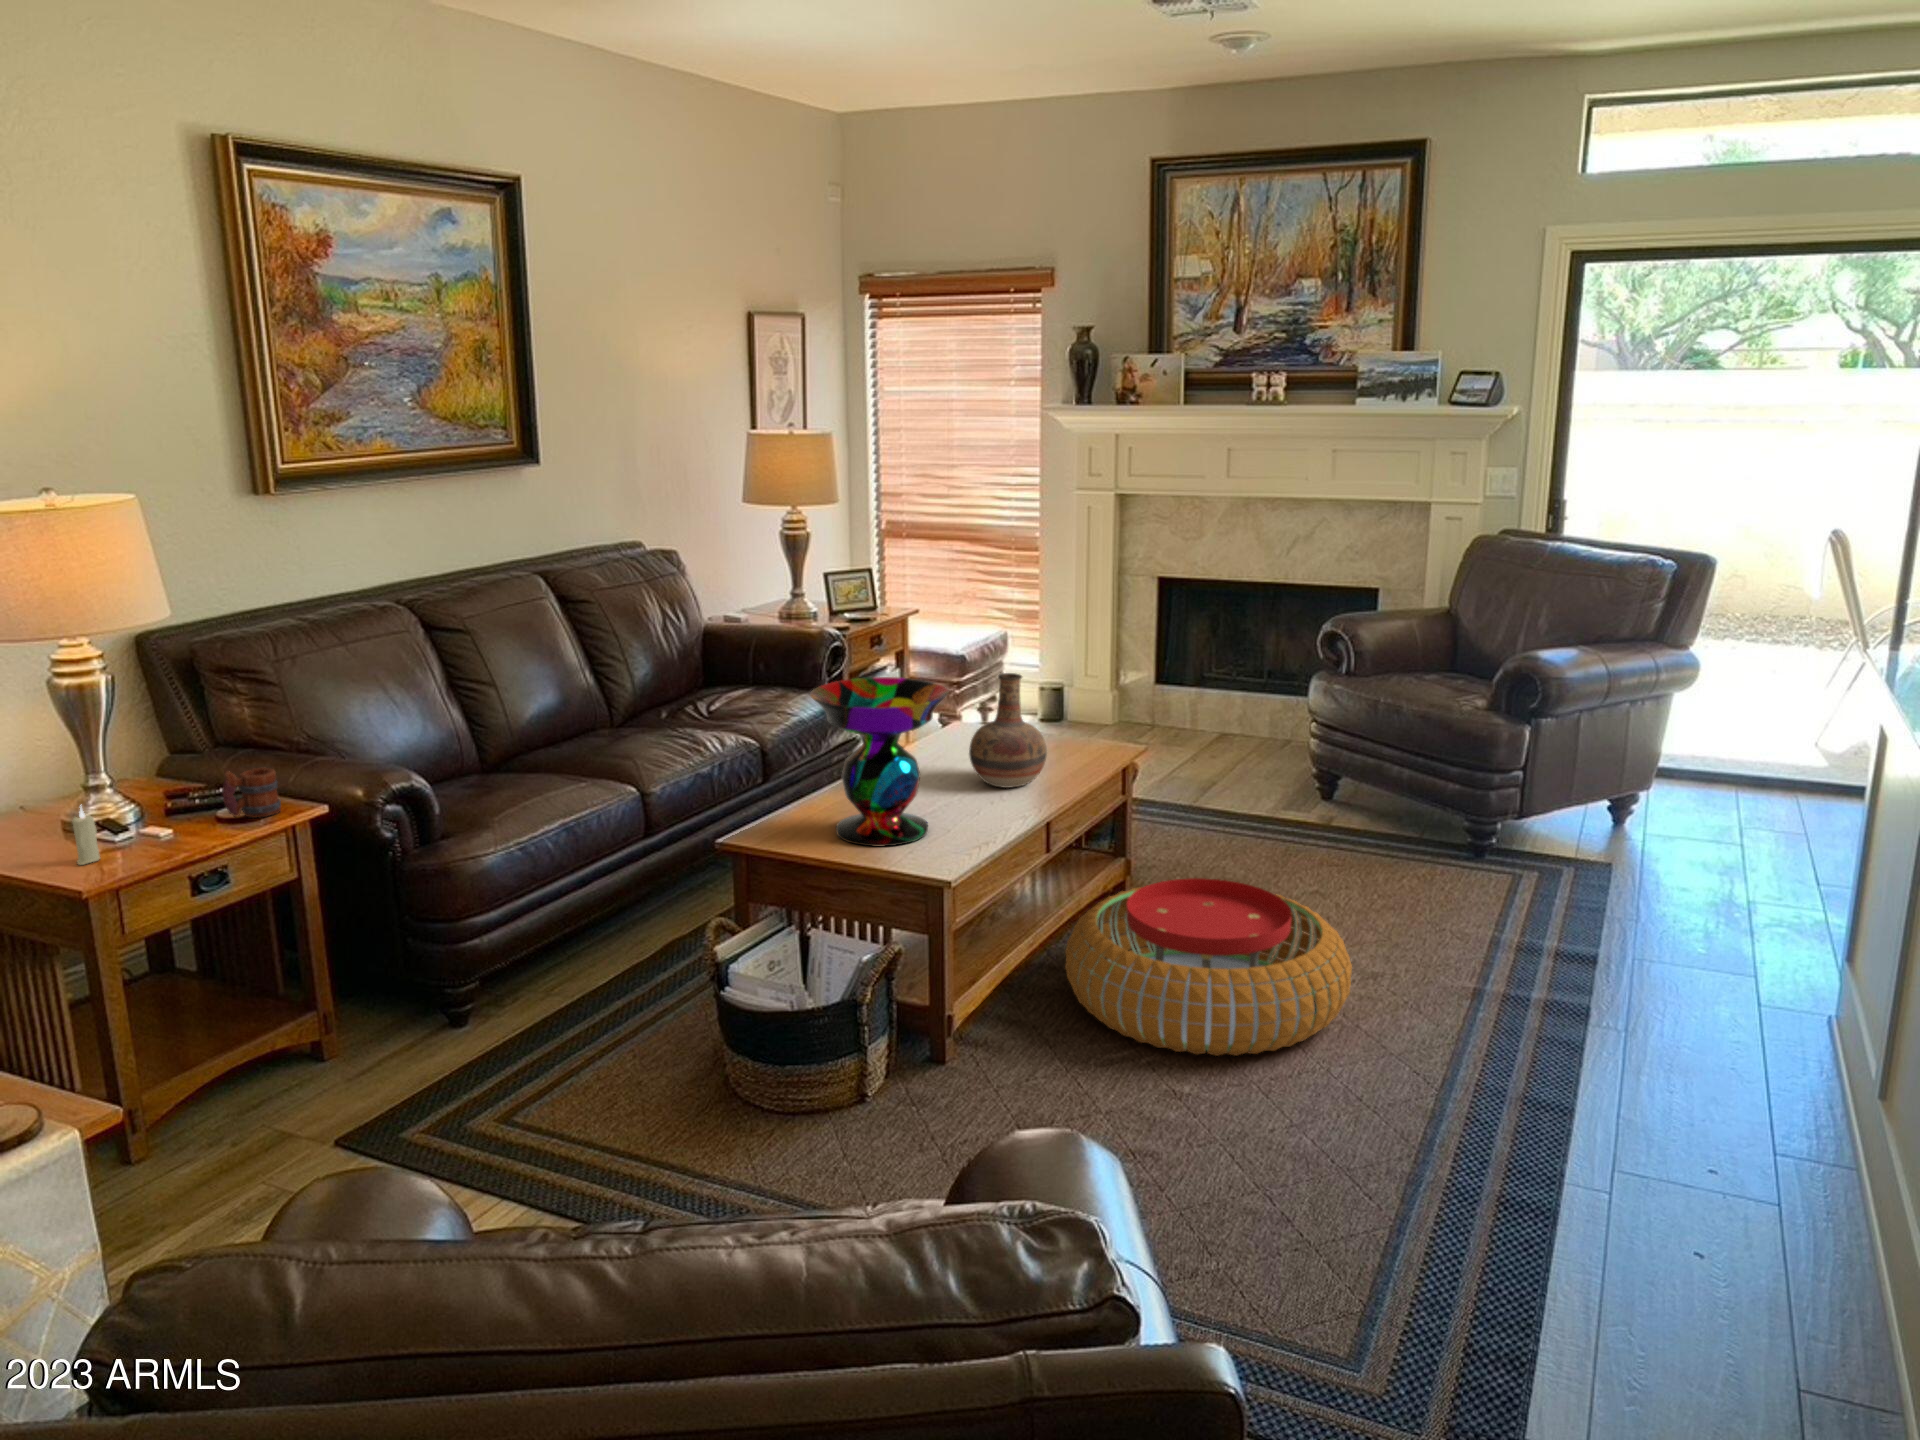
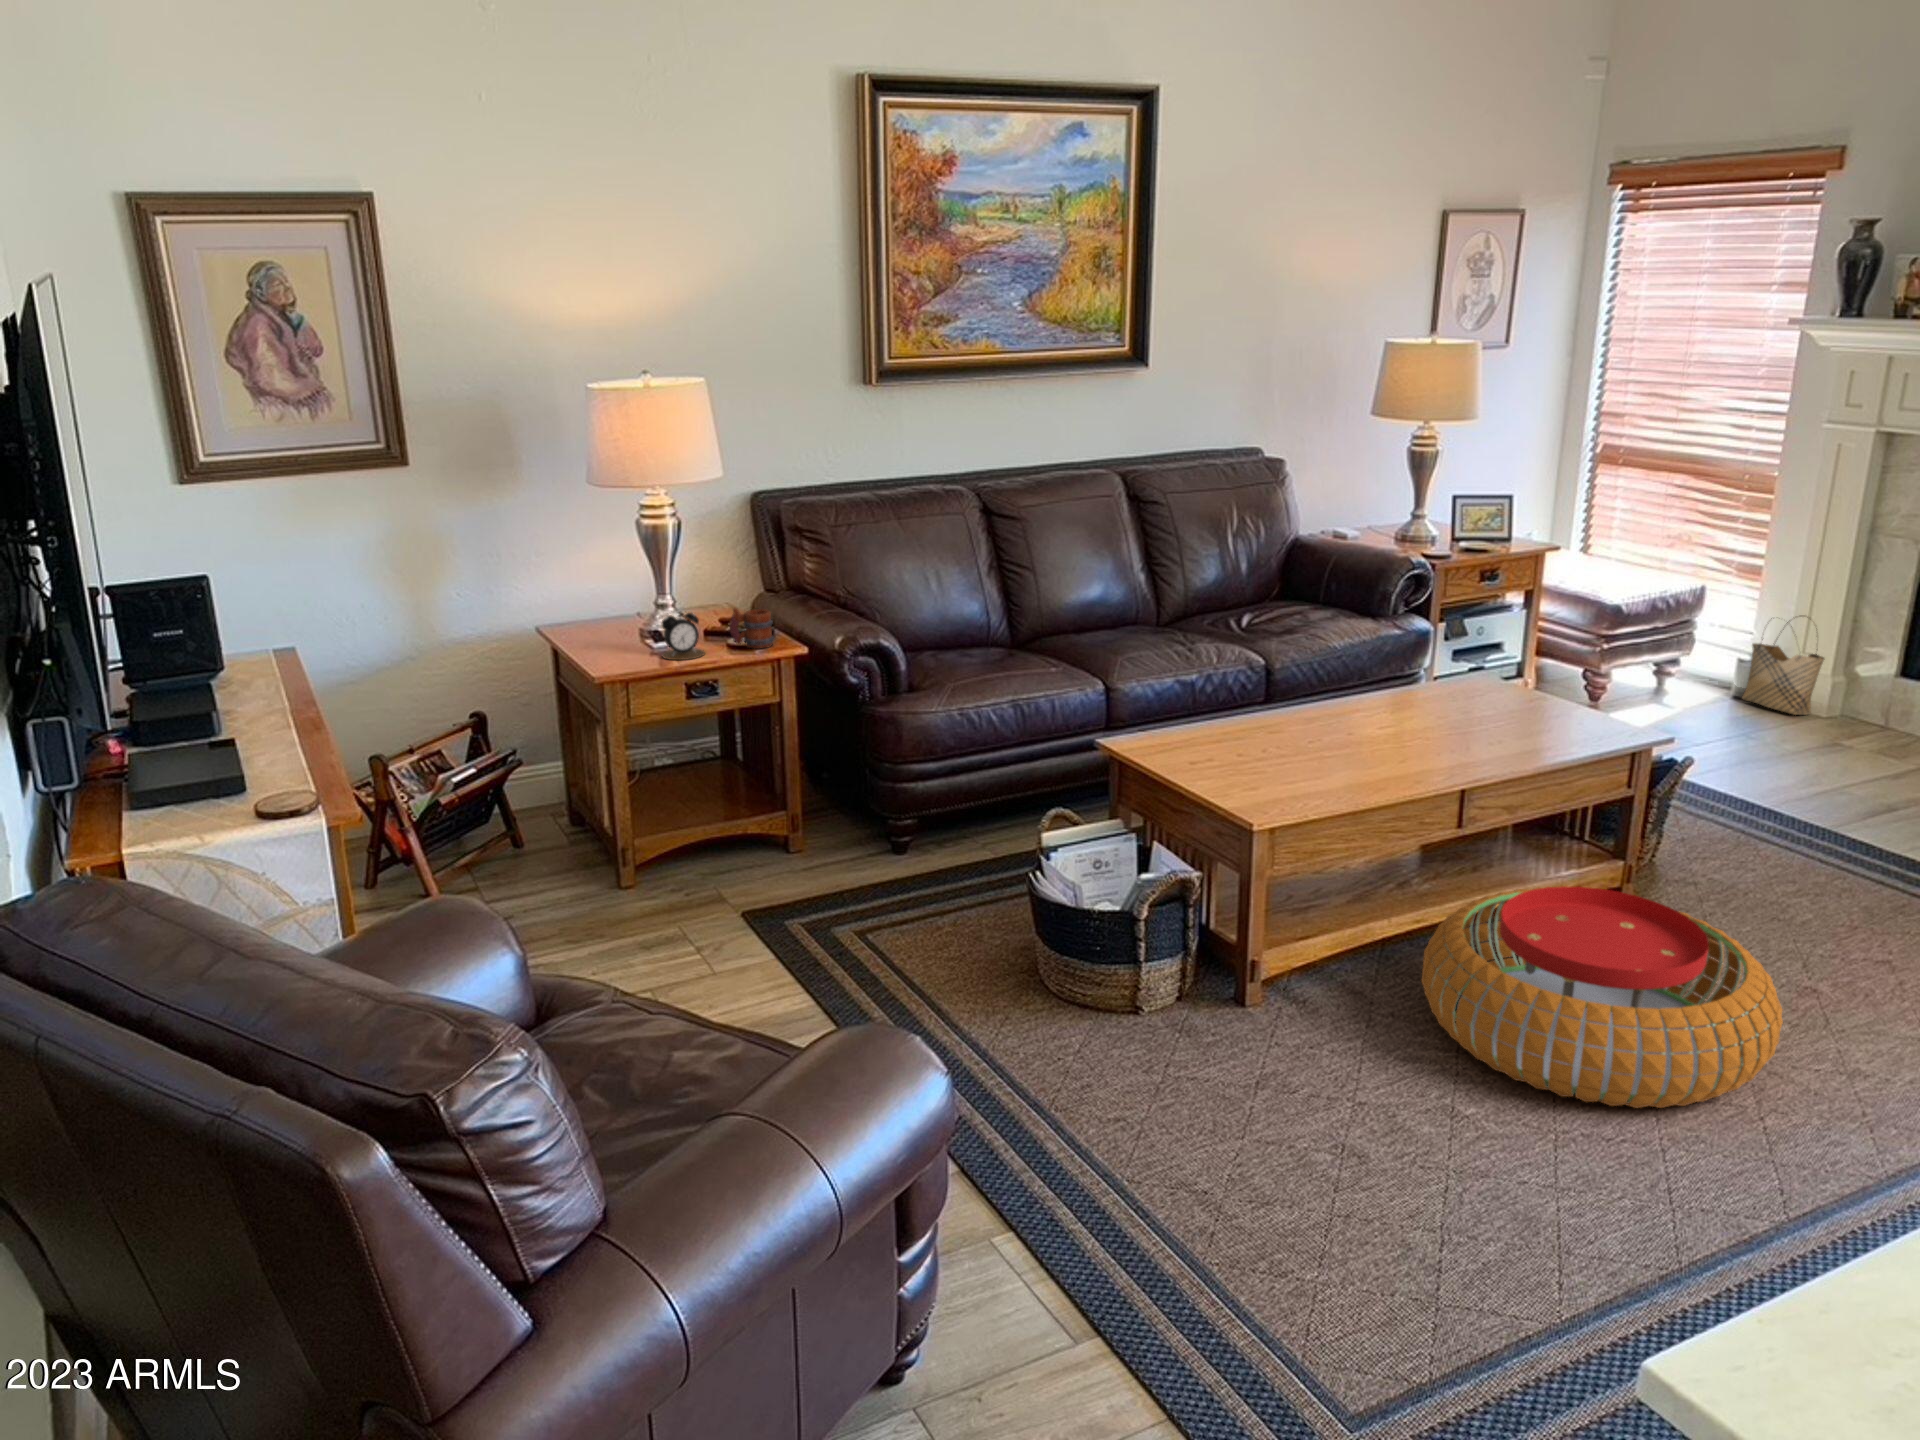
woven basket: none [1052,646,1109,727] -> present [1742,616,1825,715]
vase: present [969,673,1047,788] -> none [1414,622,1504,749]
decorative bowl: present [810,677,948,846] -> none [1196,604,1342,779]
alarm clock: none [139,783,202,850] -> present [662,612,705,660]
candle: present [72,807,100,865] -> none [615,616,632,661]

